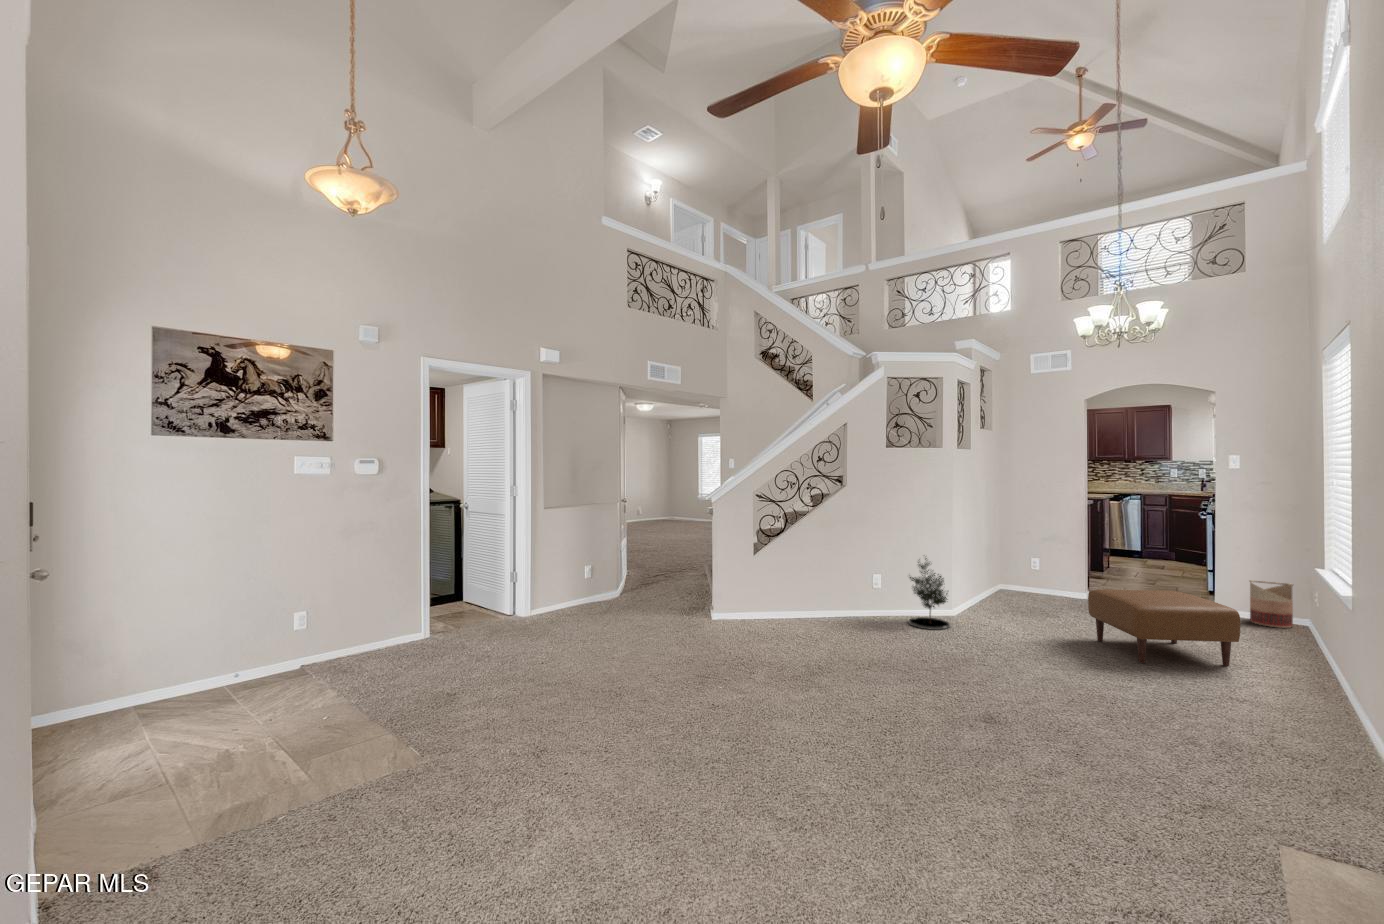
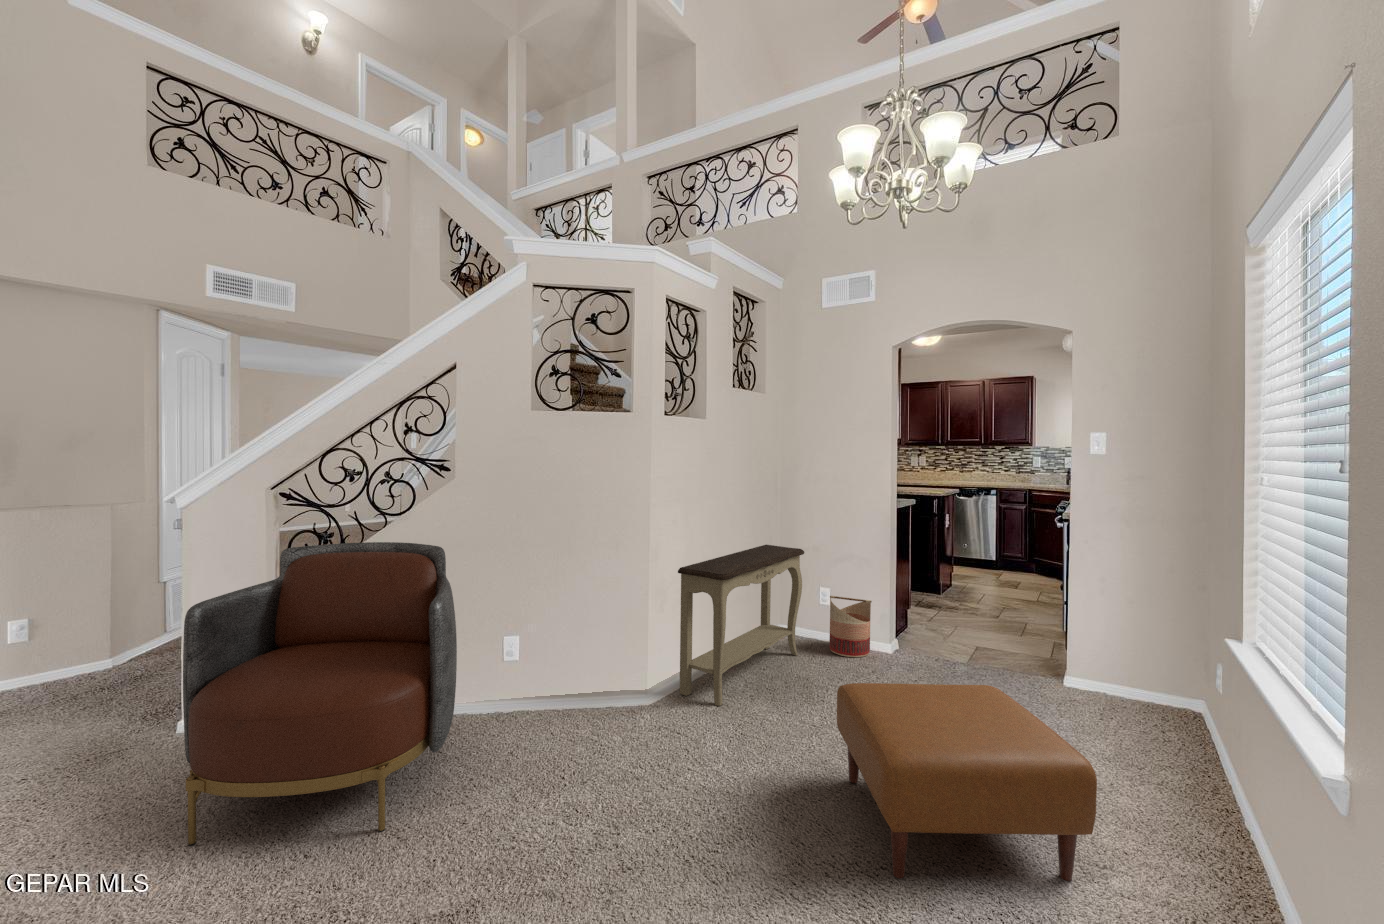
armchair: none [770,520,886,649] -> present [183,542,457,846]
console table: none [965,529,1027,618] -> present [678,545,804,706]
potted tree: present [908,558,950,630] -> none [543,606,624,751]
basket: present [1250,580,1293,628] -> present [829,596,872,657]

